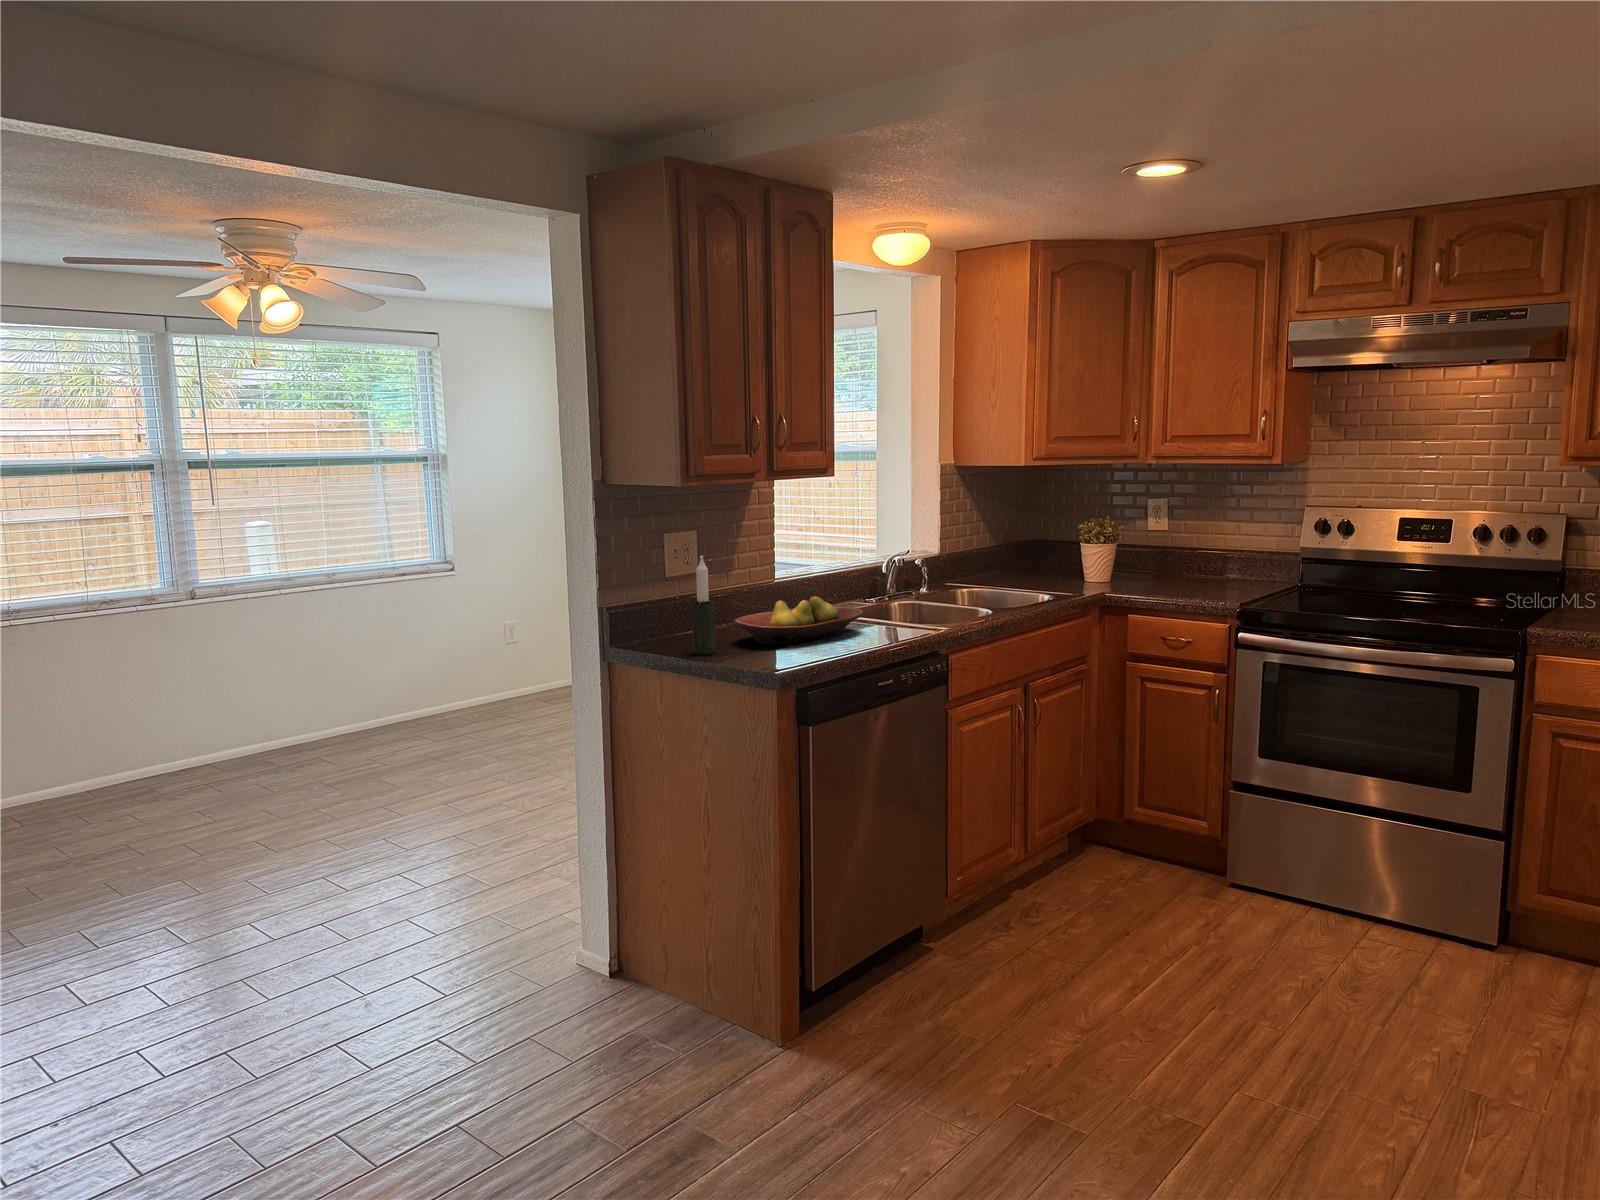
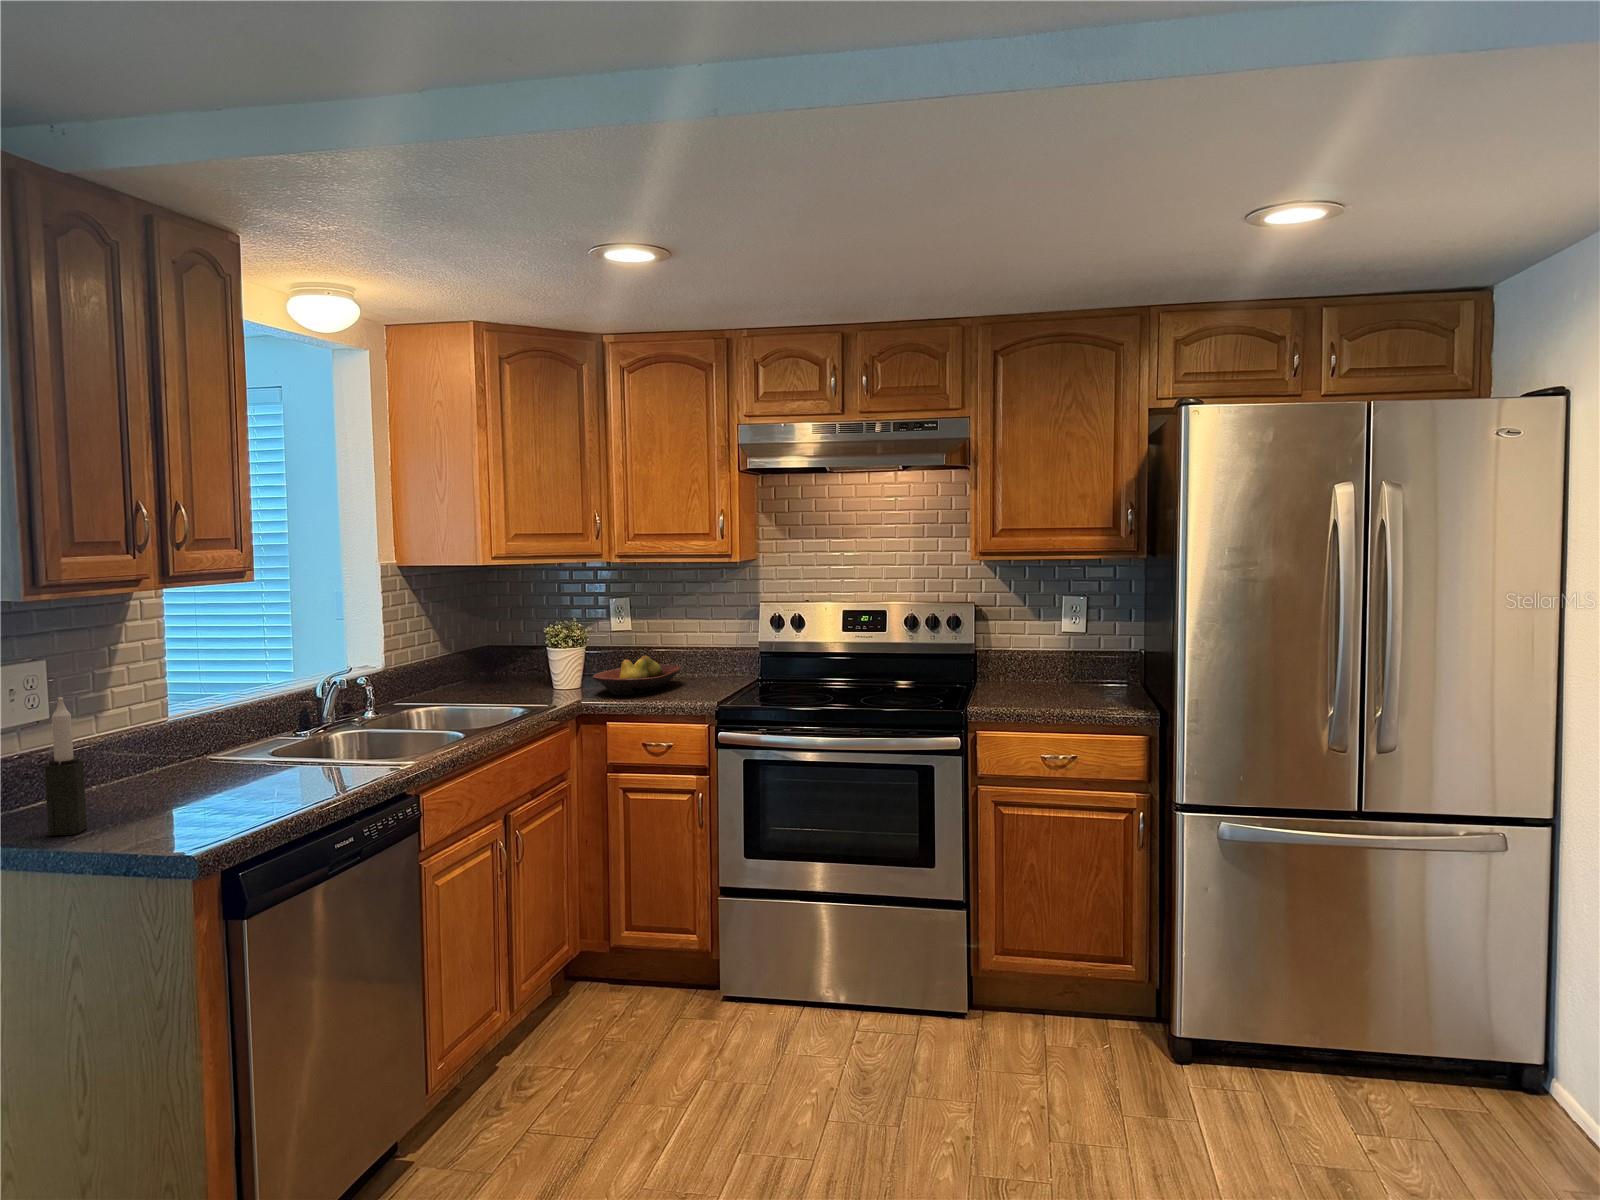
fruit bowl: present [735,596,863,645] -> present [592,656,681,695]

